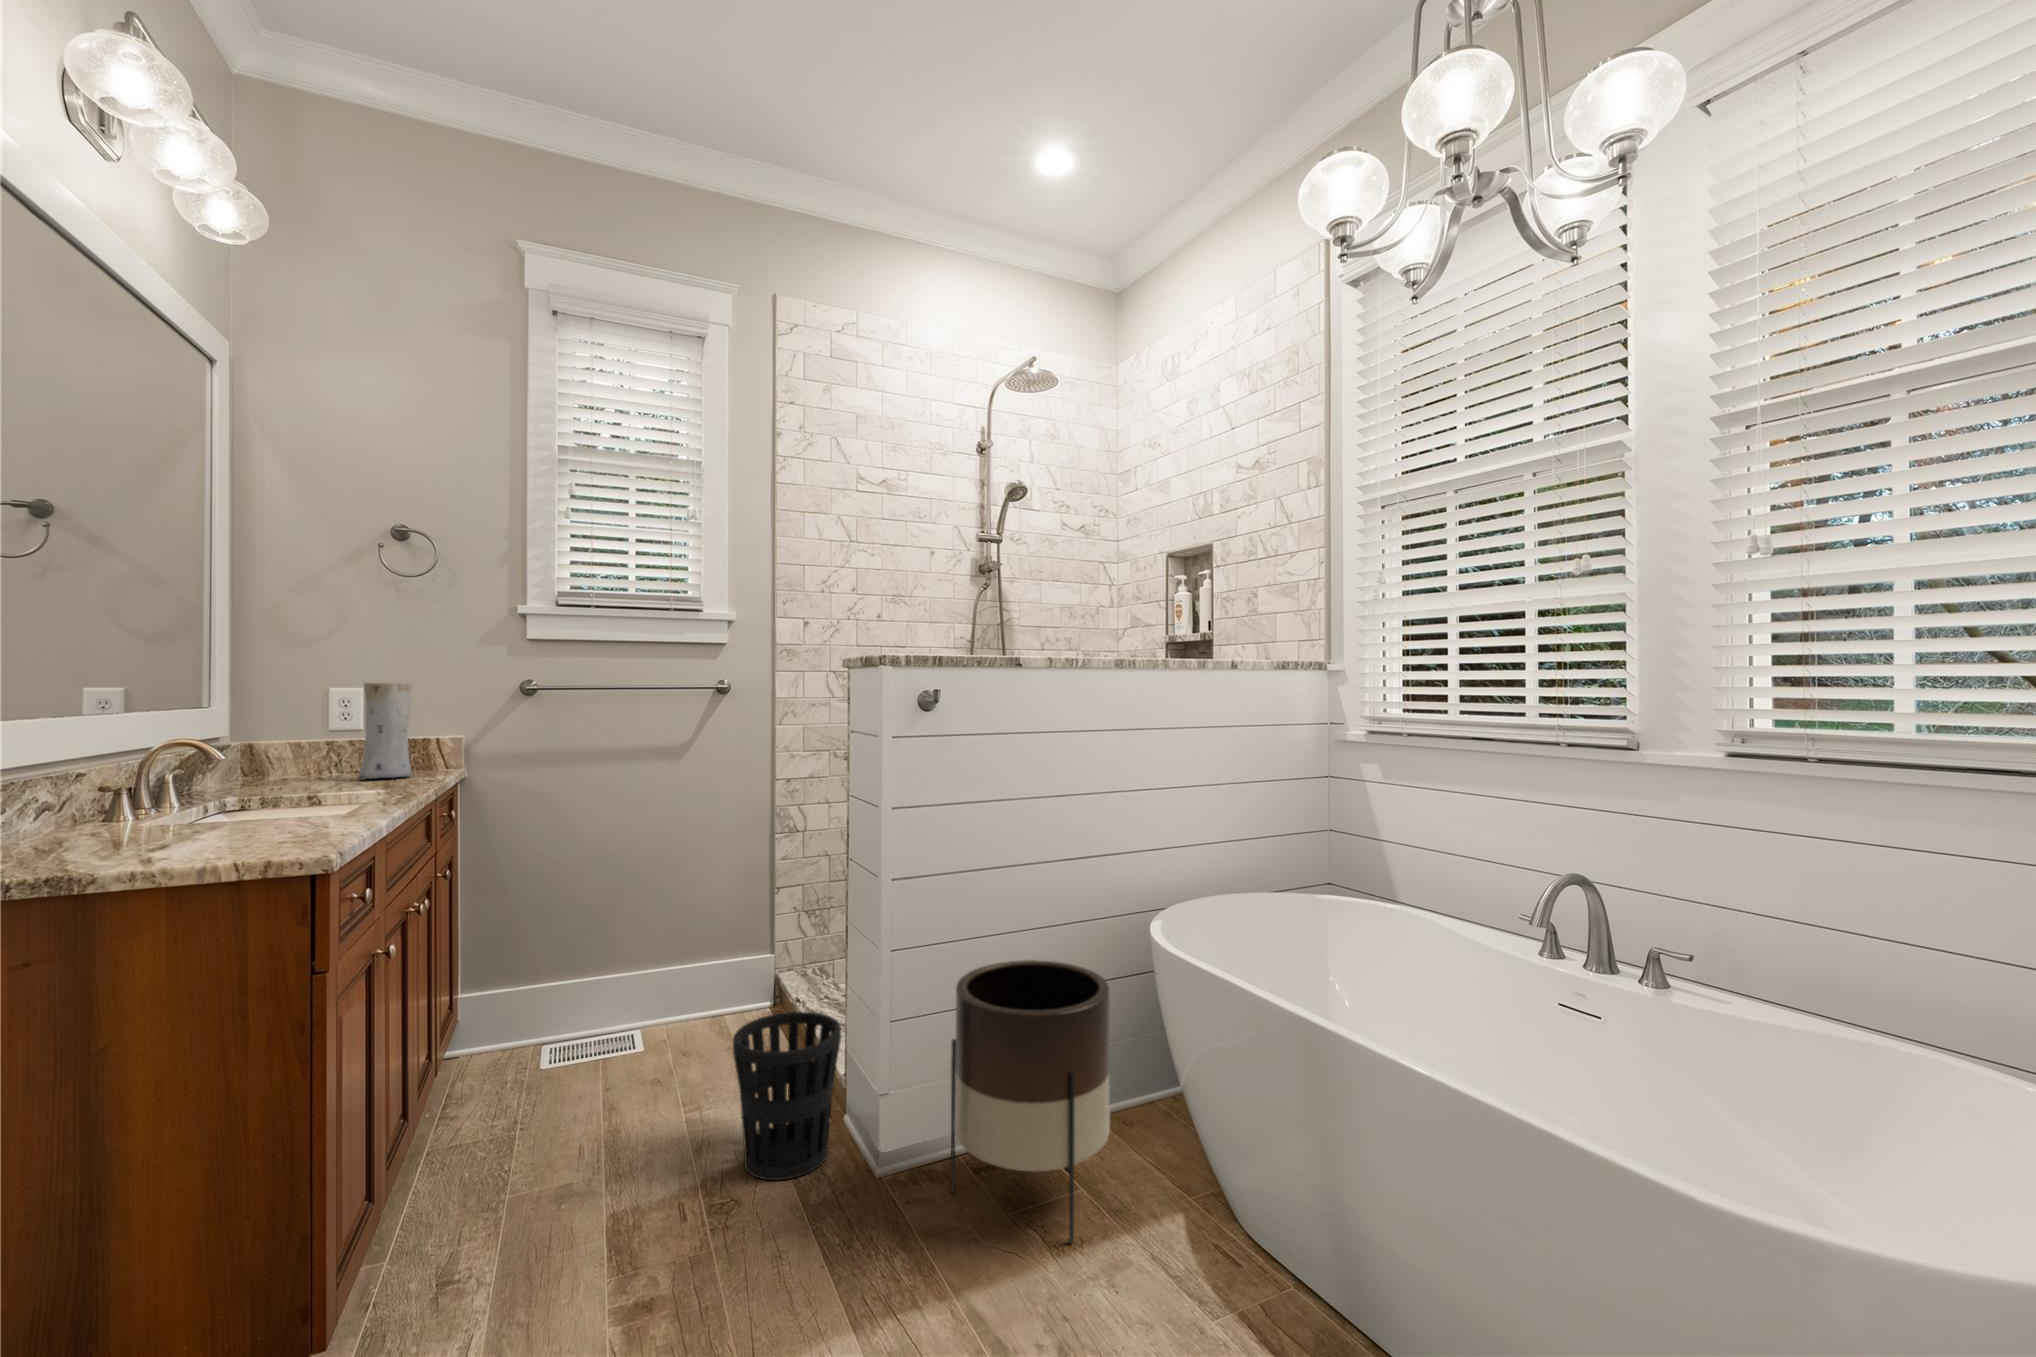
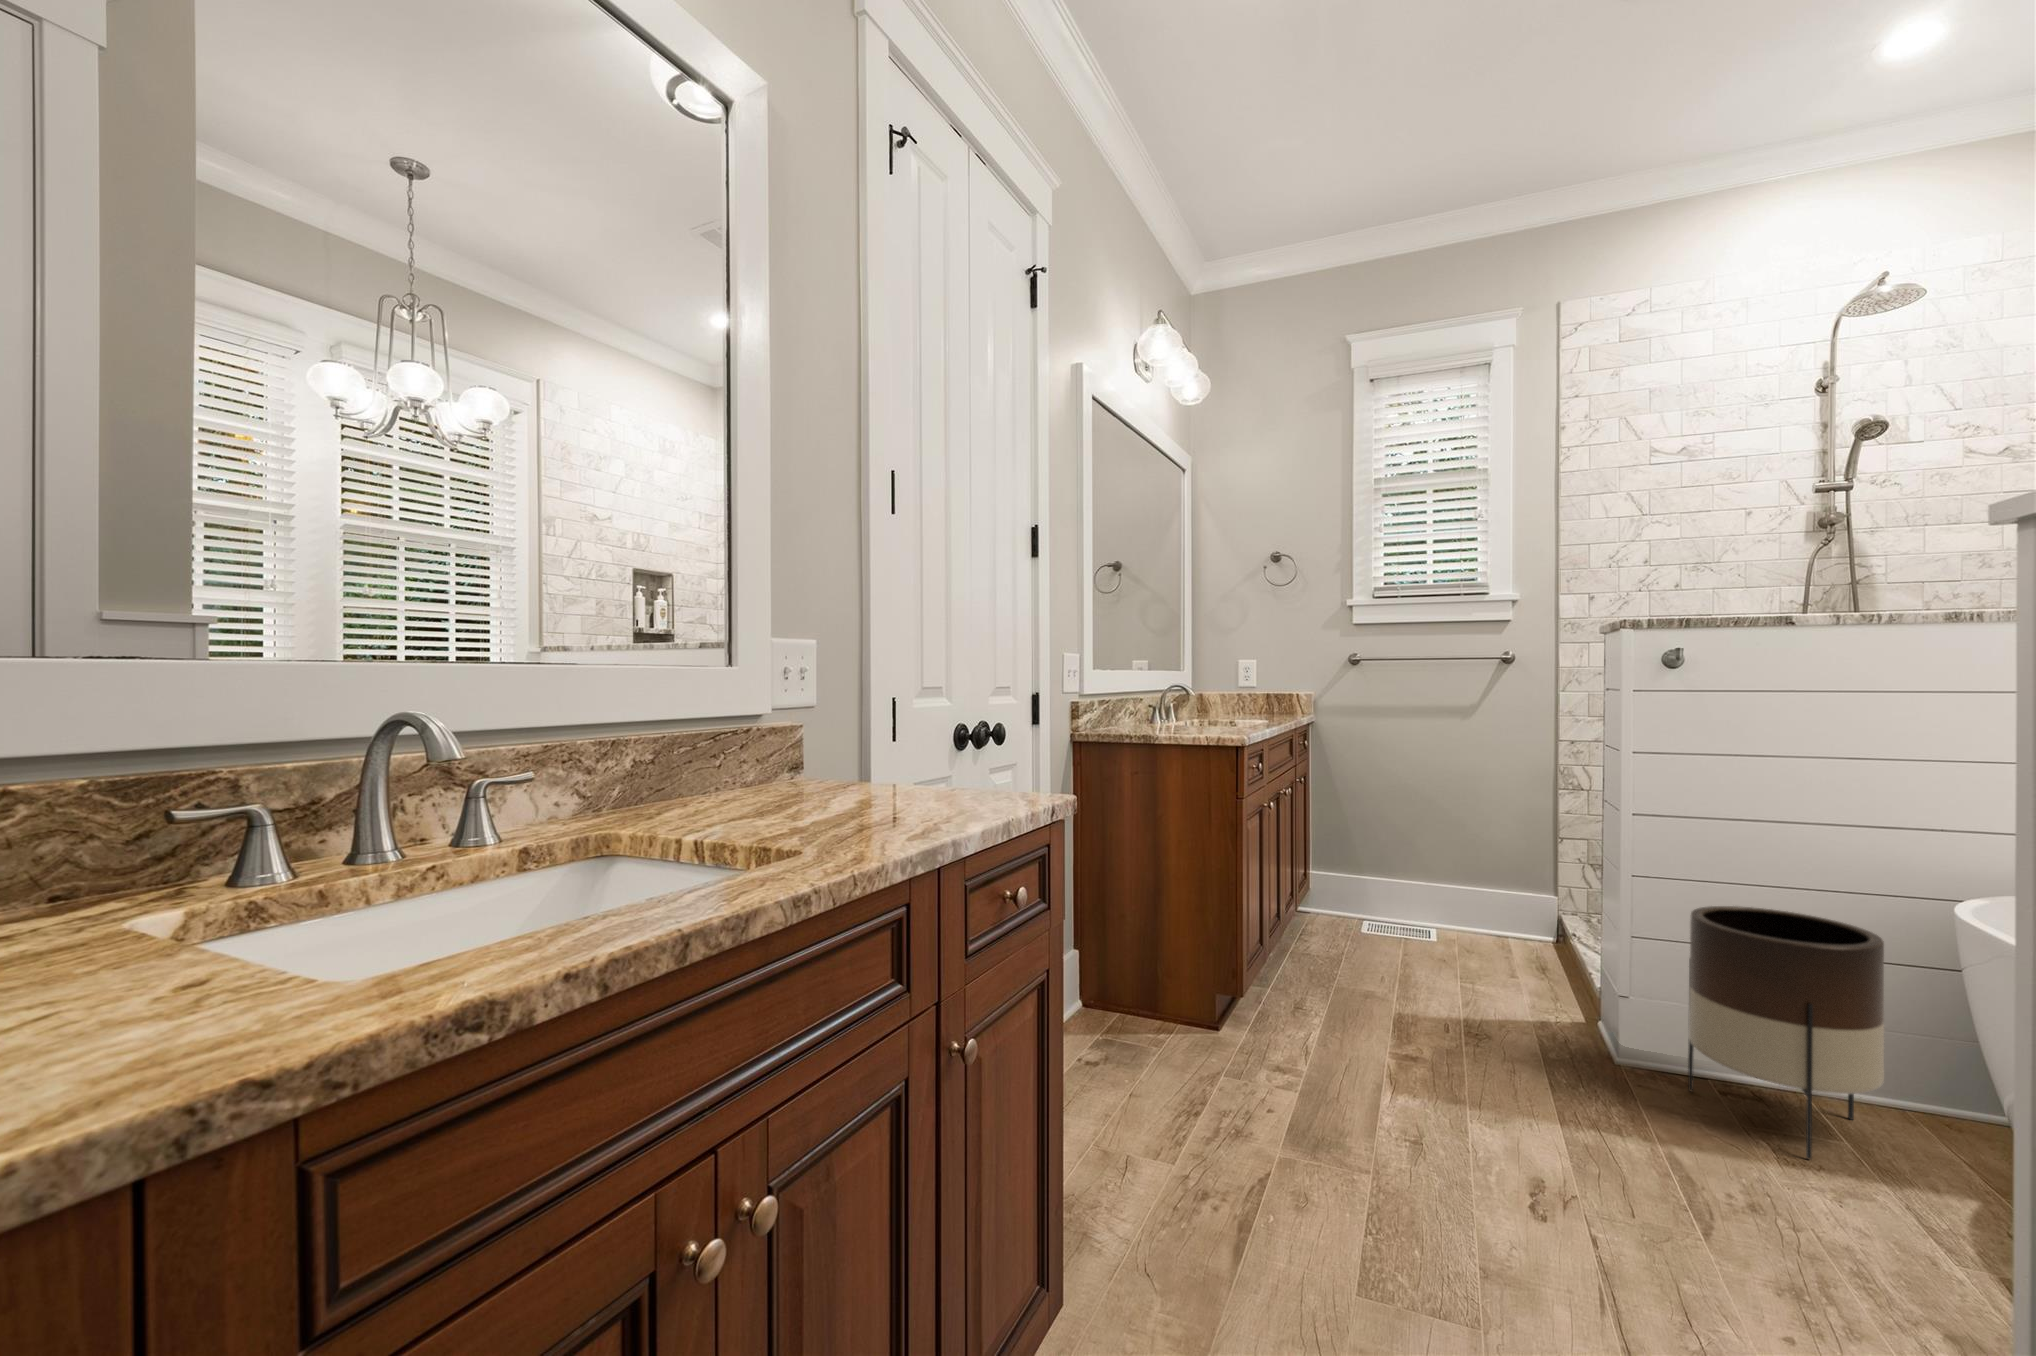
vase: present [358,683,413,779] -> none [1252,656,1282,718]
wastebasket: present [733,1012,841,1180] -> none [1492,915,1589,1039]

